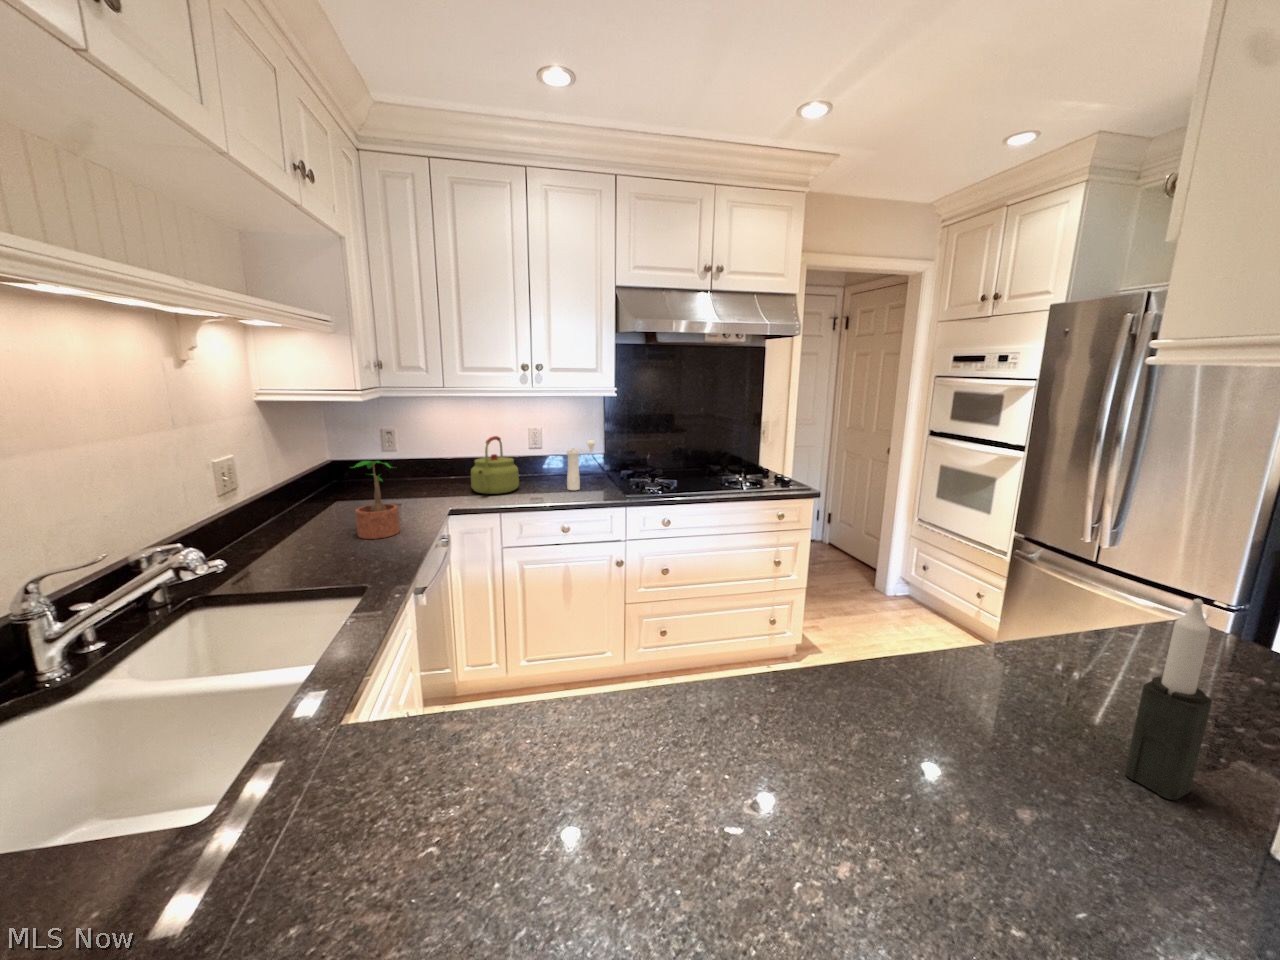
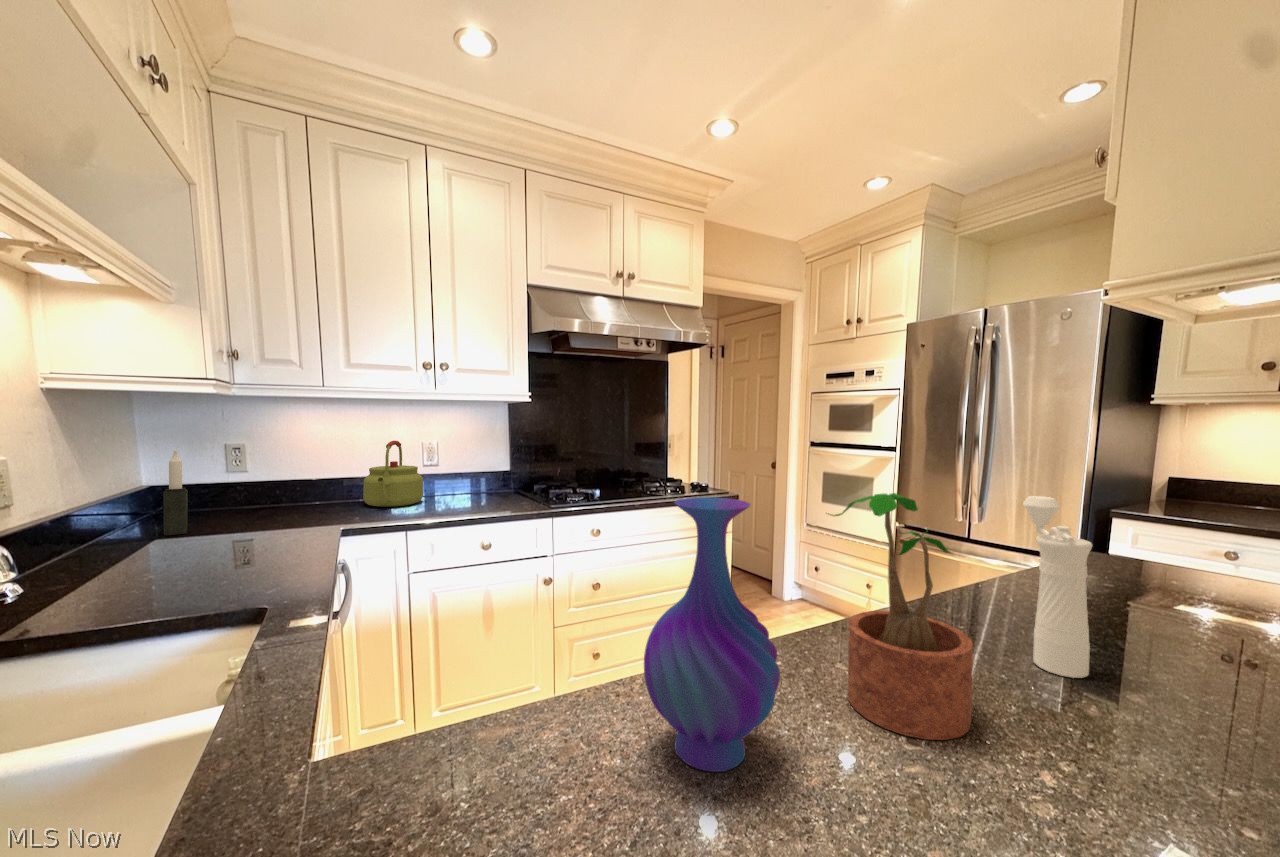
pepper mill: present [567,440,596,490] -> present [1023,496,1092,678]
potted plant: present [354,461,400,539] -> present [828,493,973,740]
vase: none [539,577,647,793] -> present [644,497,780,772]
candle: present [1125,599,1212,800] -> present [164,450,188,535]

